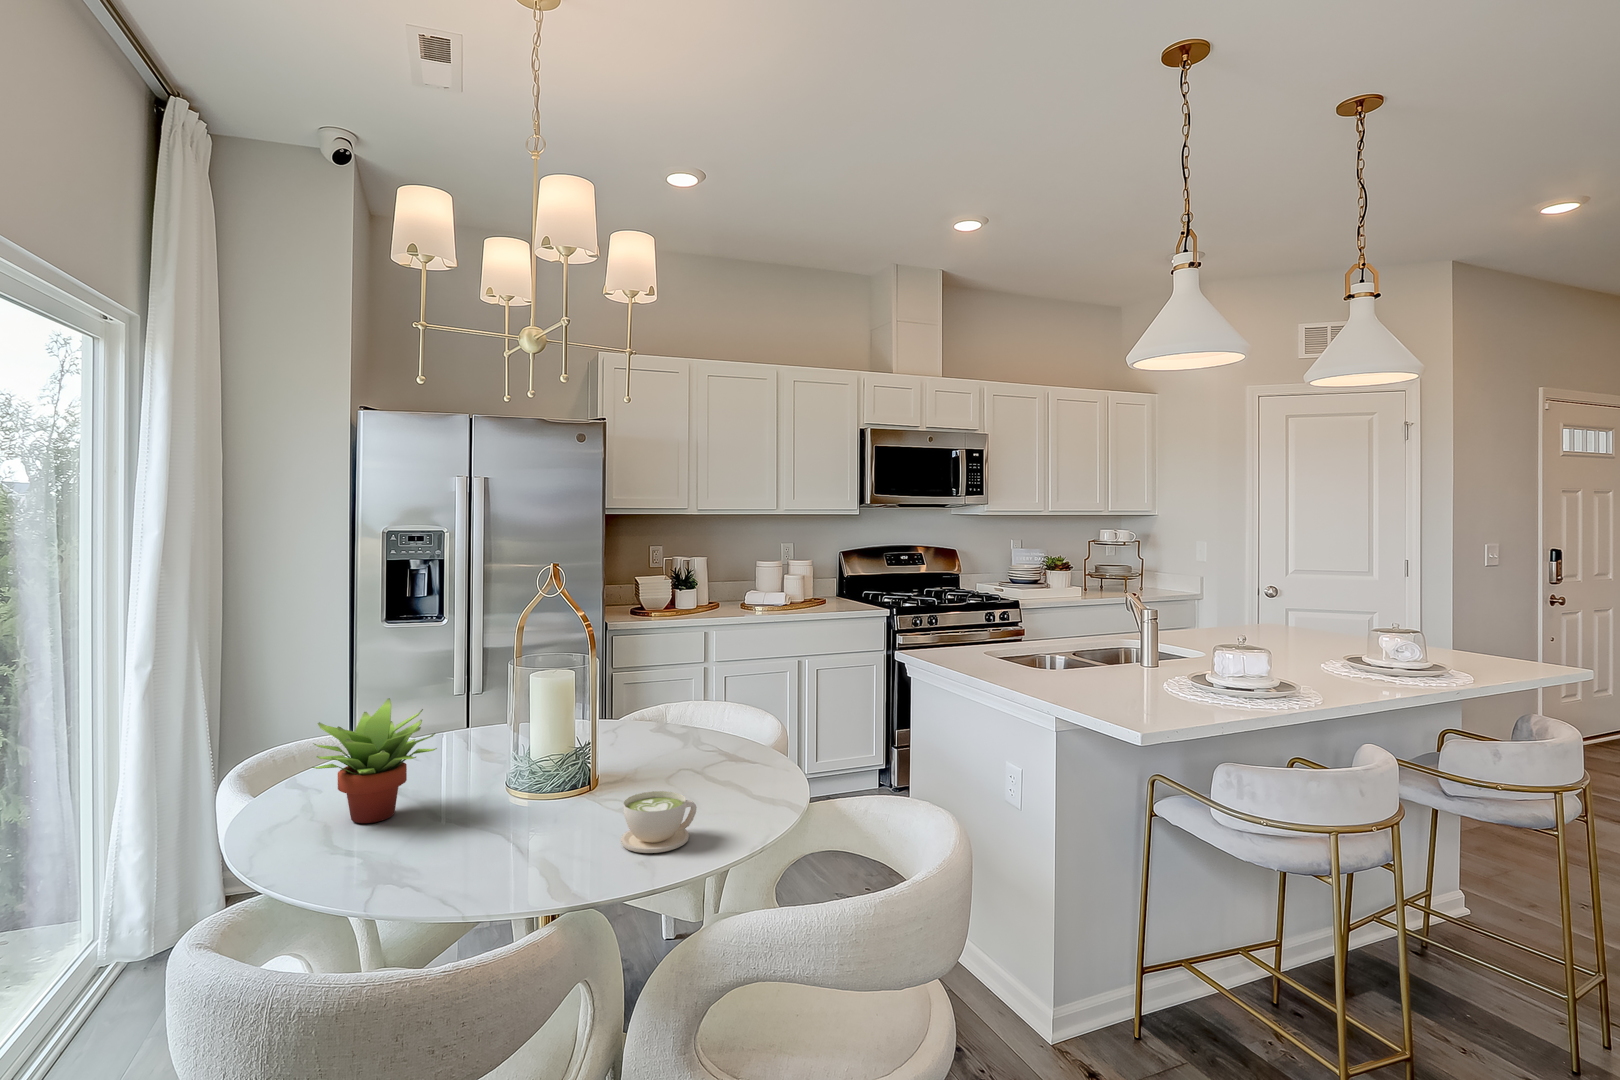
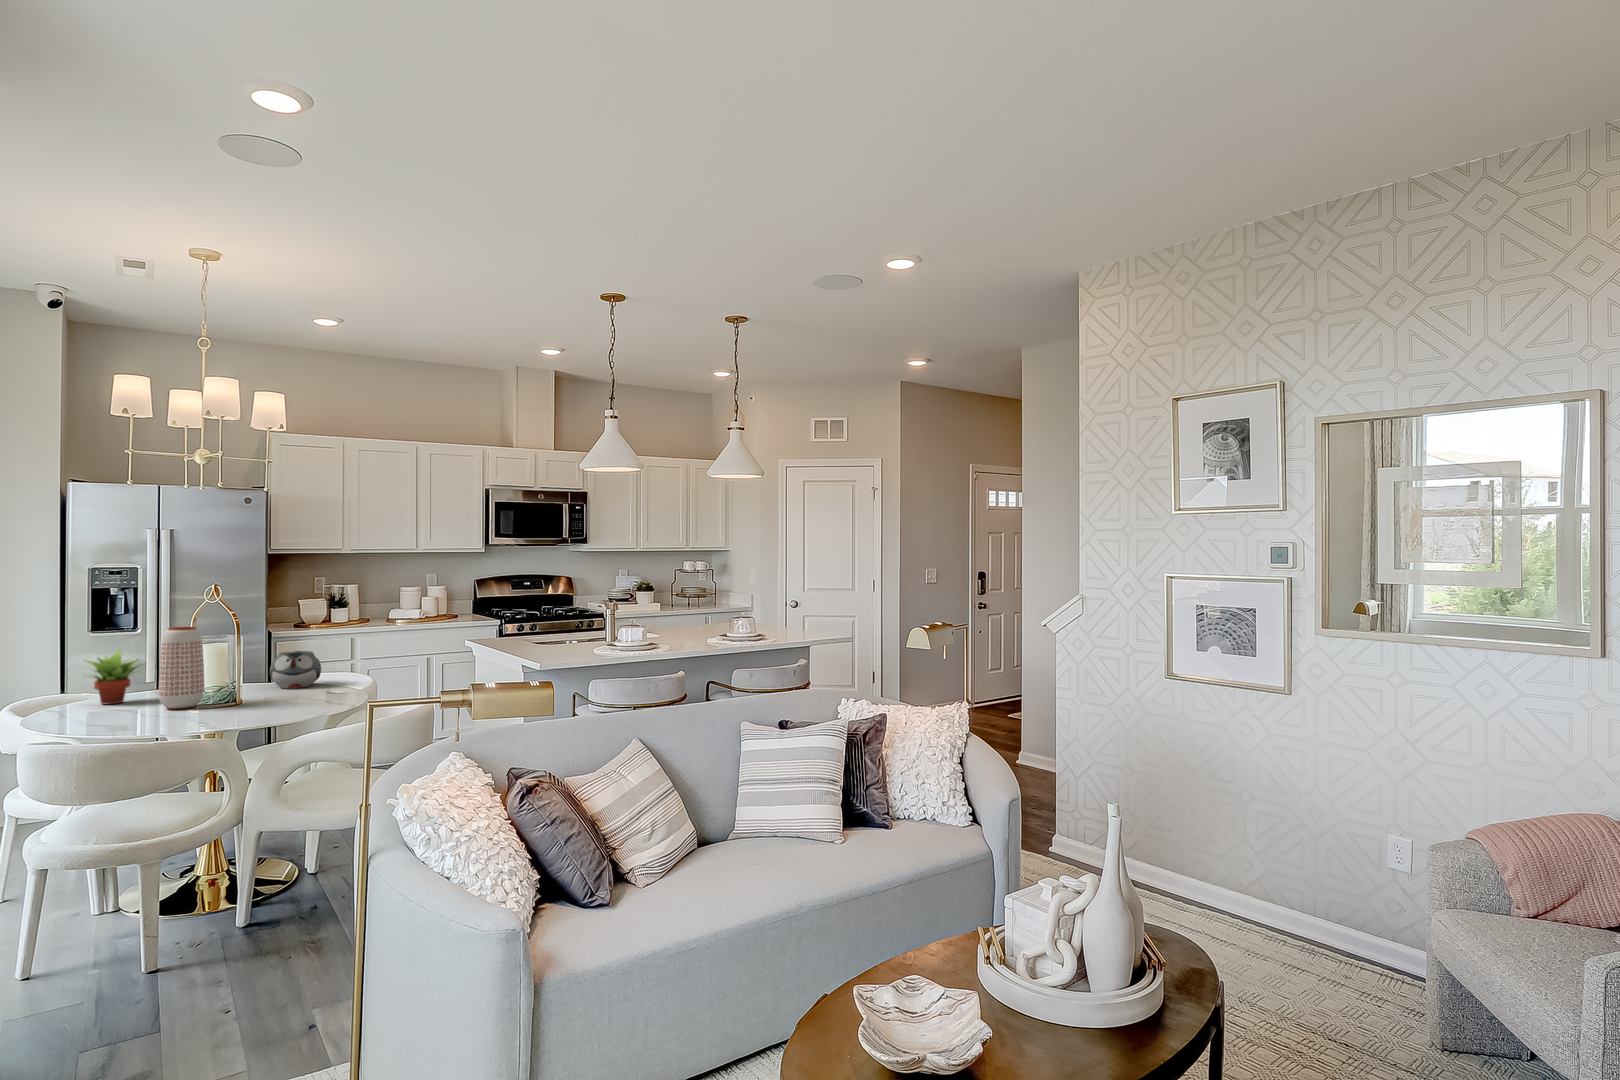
vase: none [455,668,548,871] -> present [159,627,204,709]
teapot: none [655,694,745,780] -> present [270,651,321,689]
coffee cup: present [621,791,697,853] -> none [240,682,279,703]

